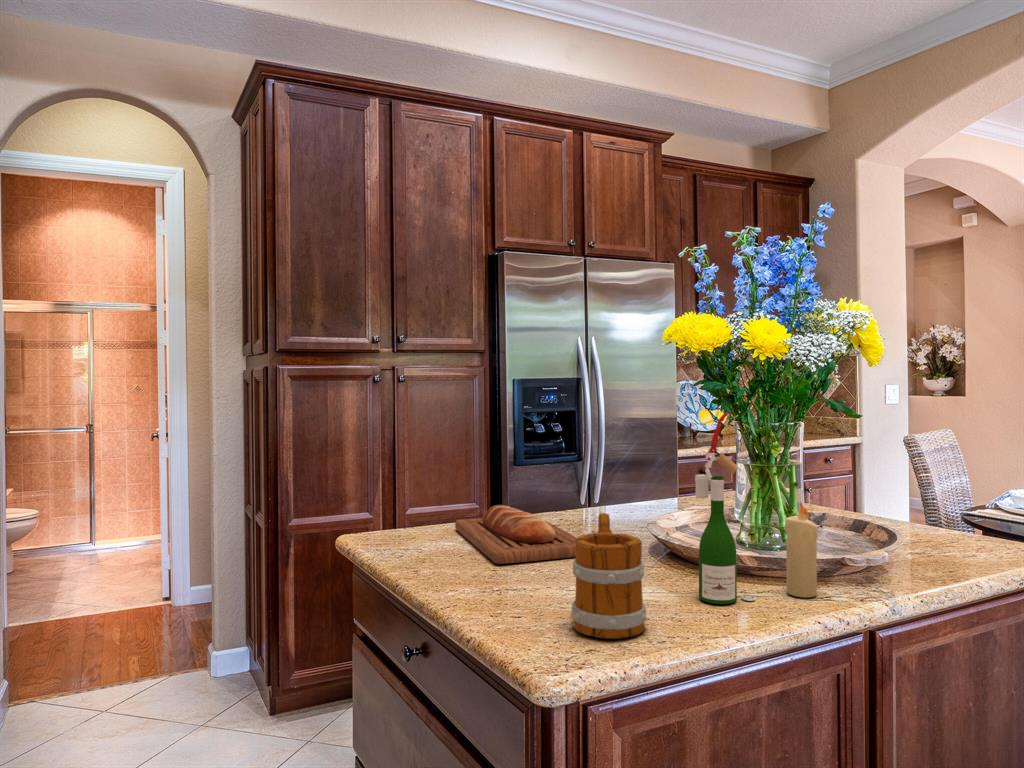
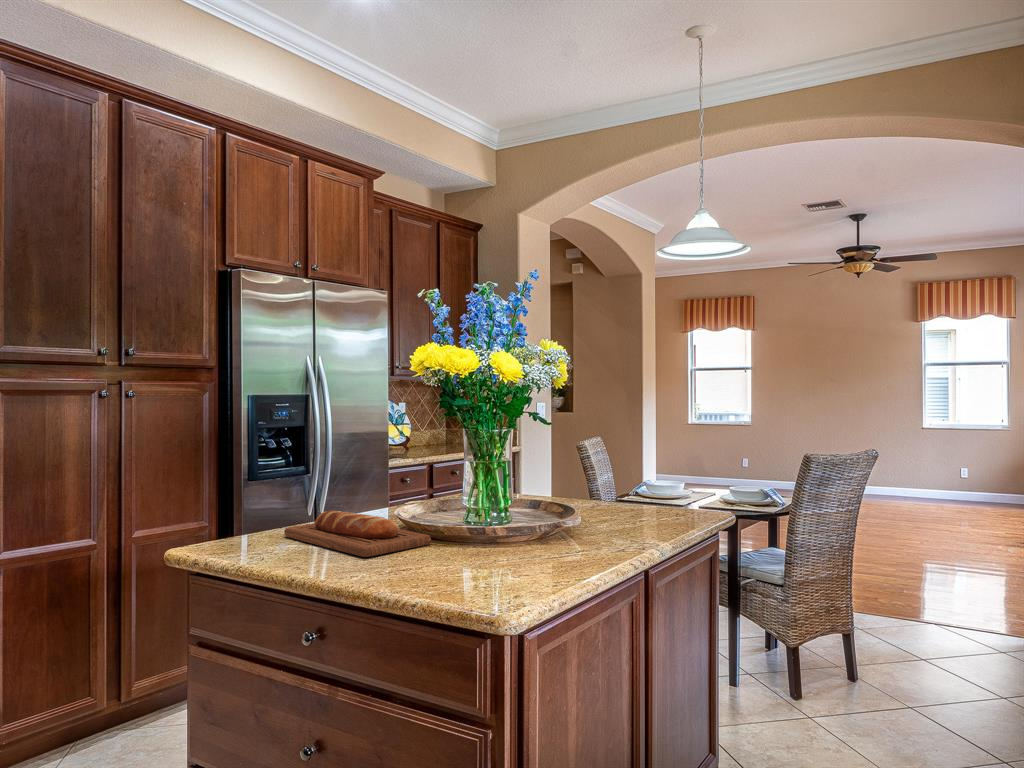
wine bottle: present [695,413,755,604] -> none [538,425,578,563]
candle: present [784,502,818,597] -> none [591,487,613,553]
mug: present [571,513,646,639] -> none [477,503,536,591]

